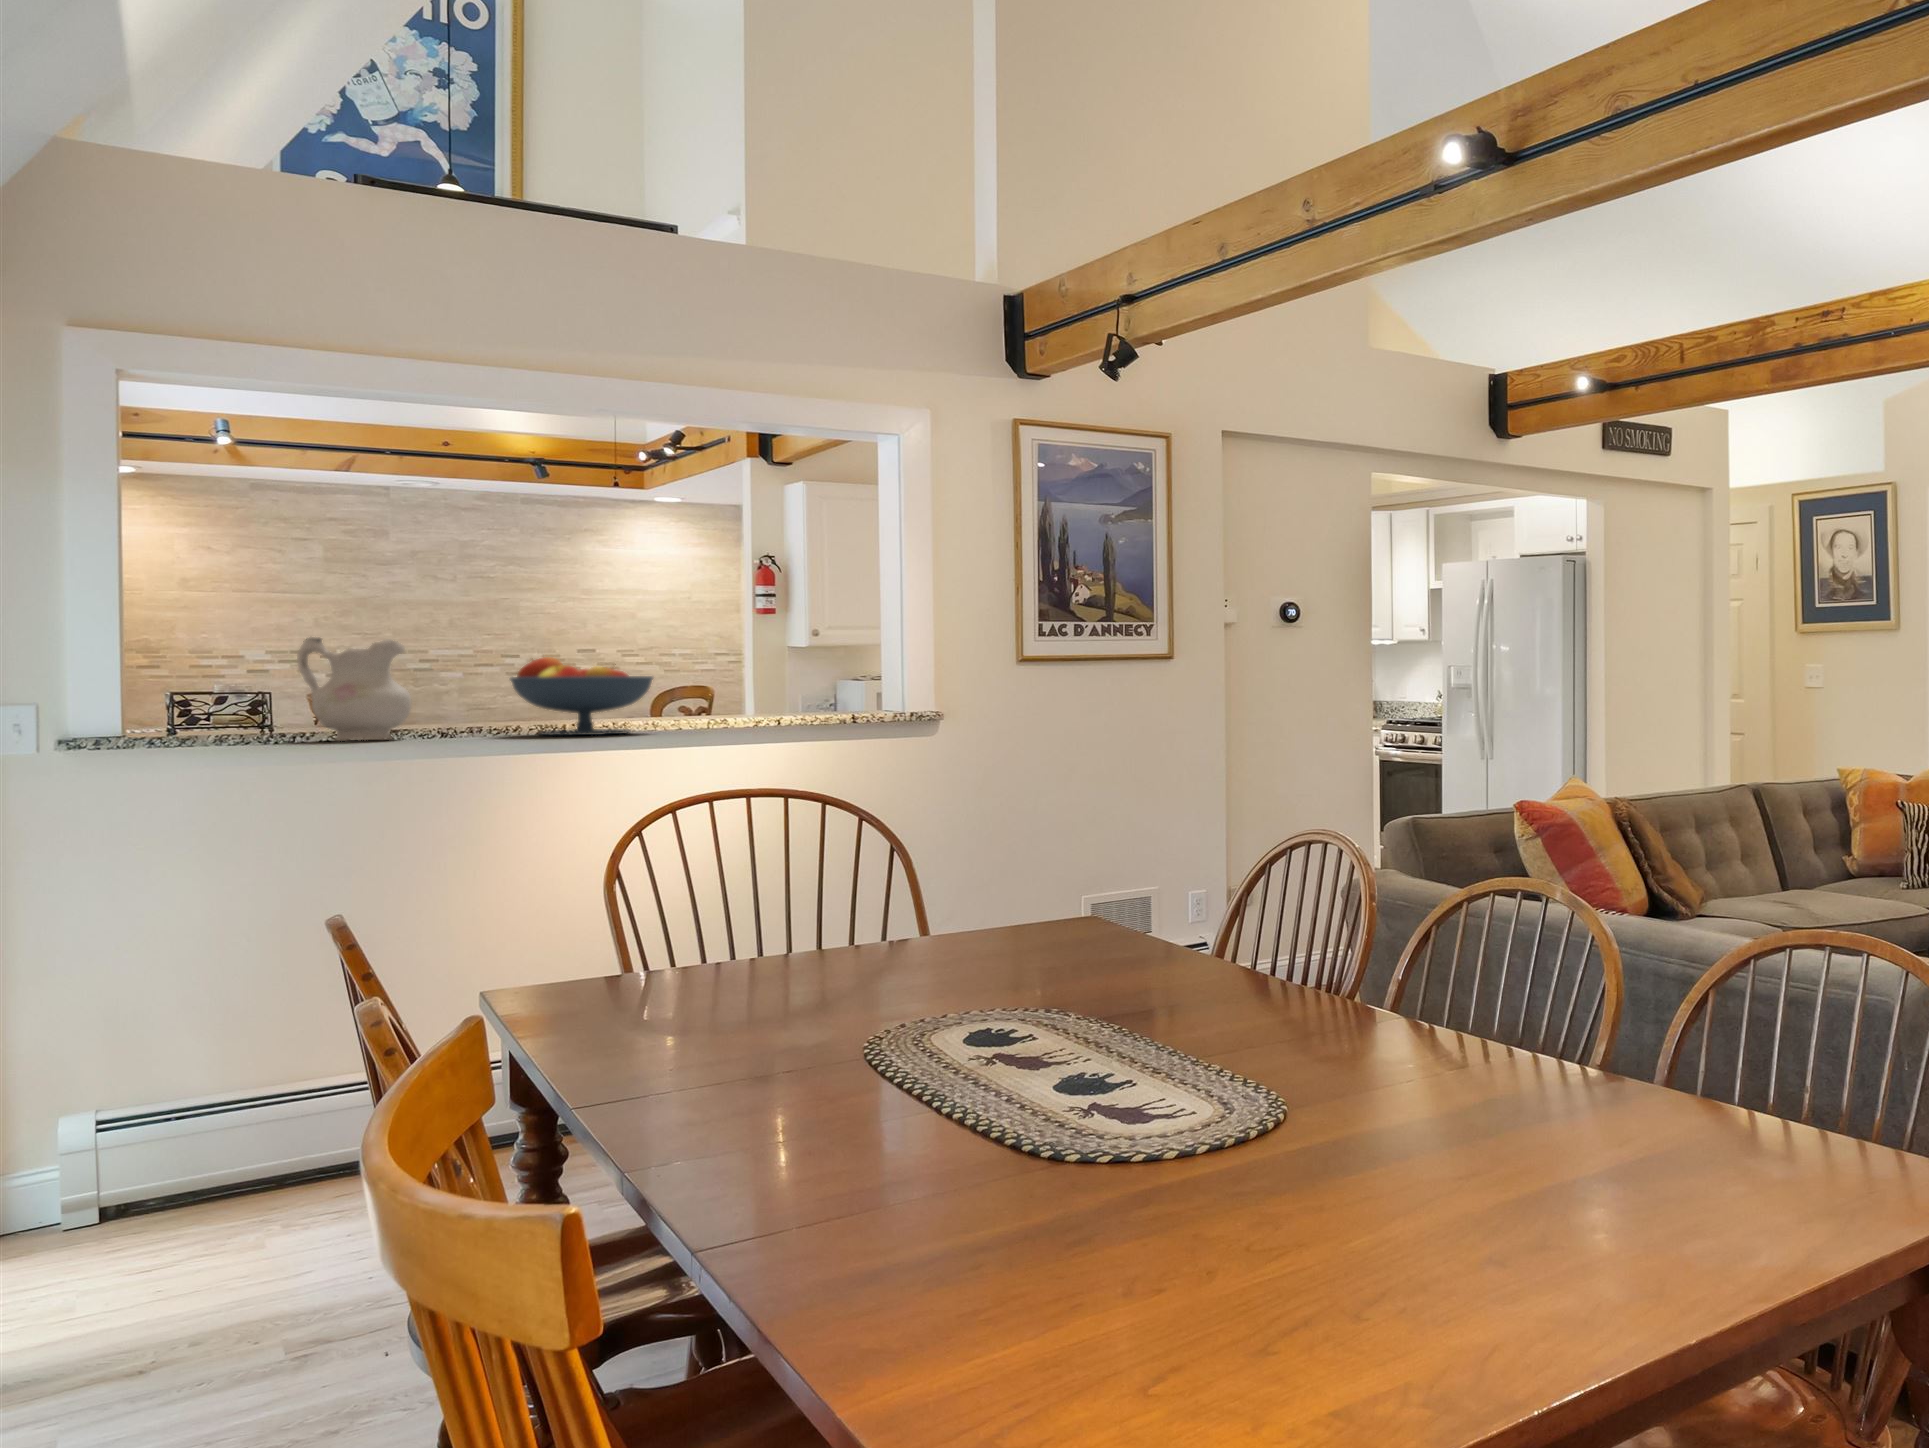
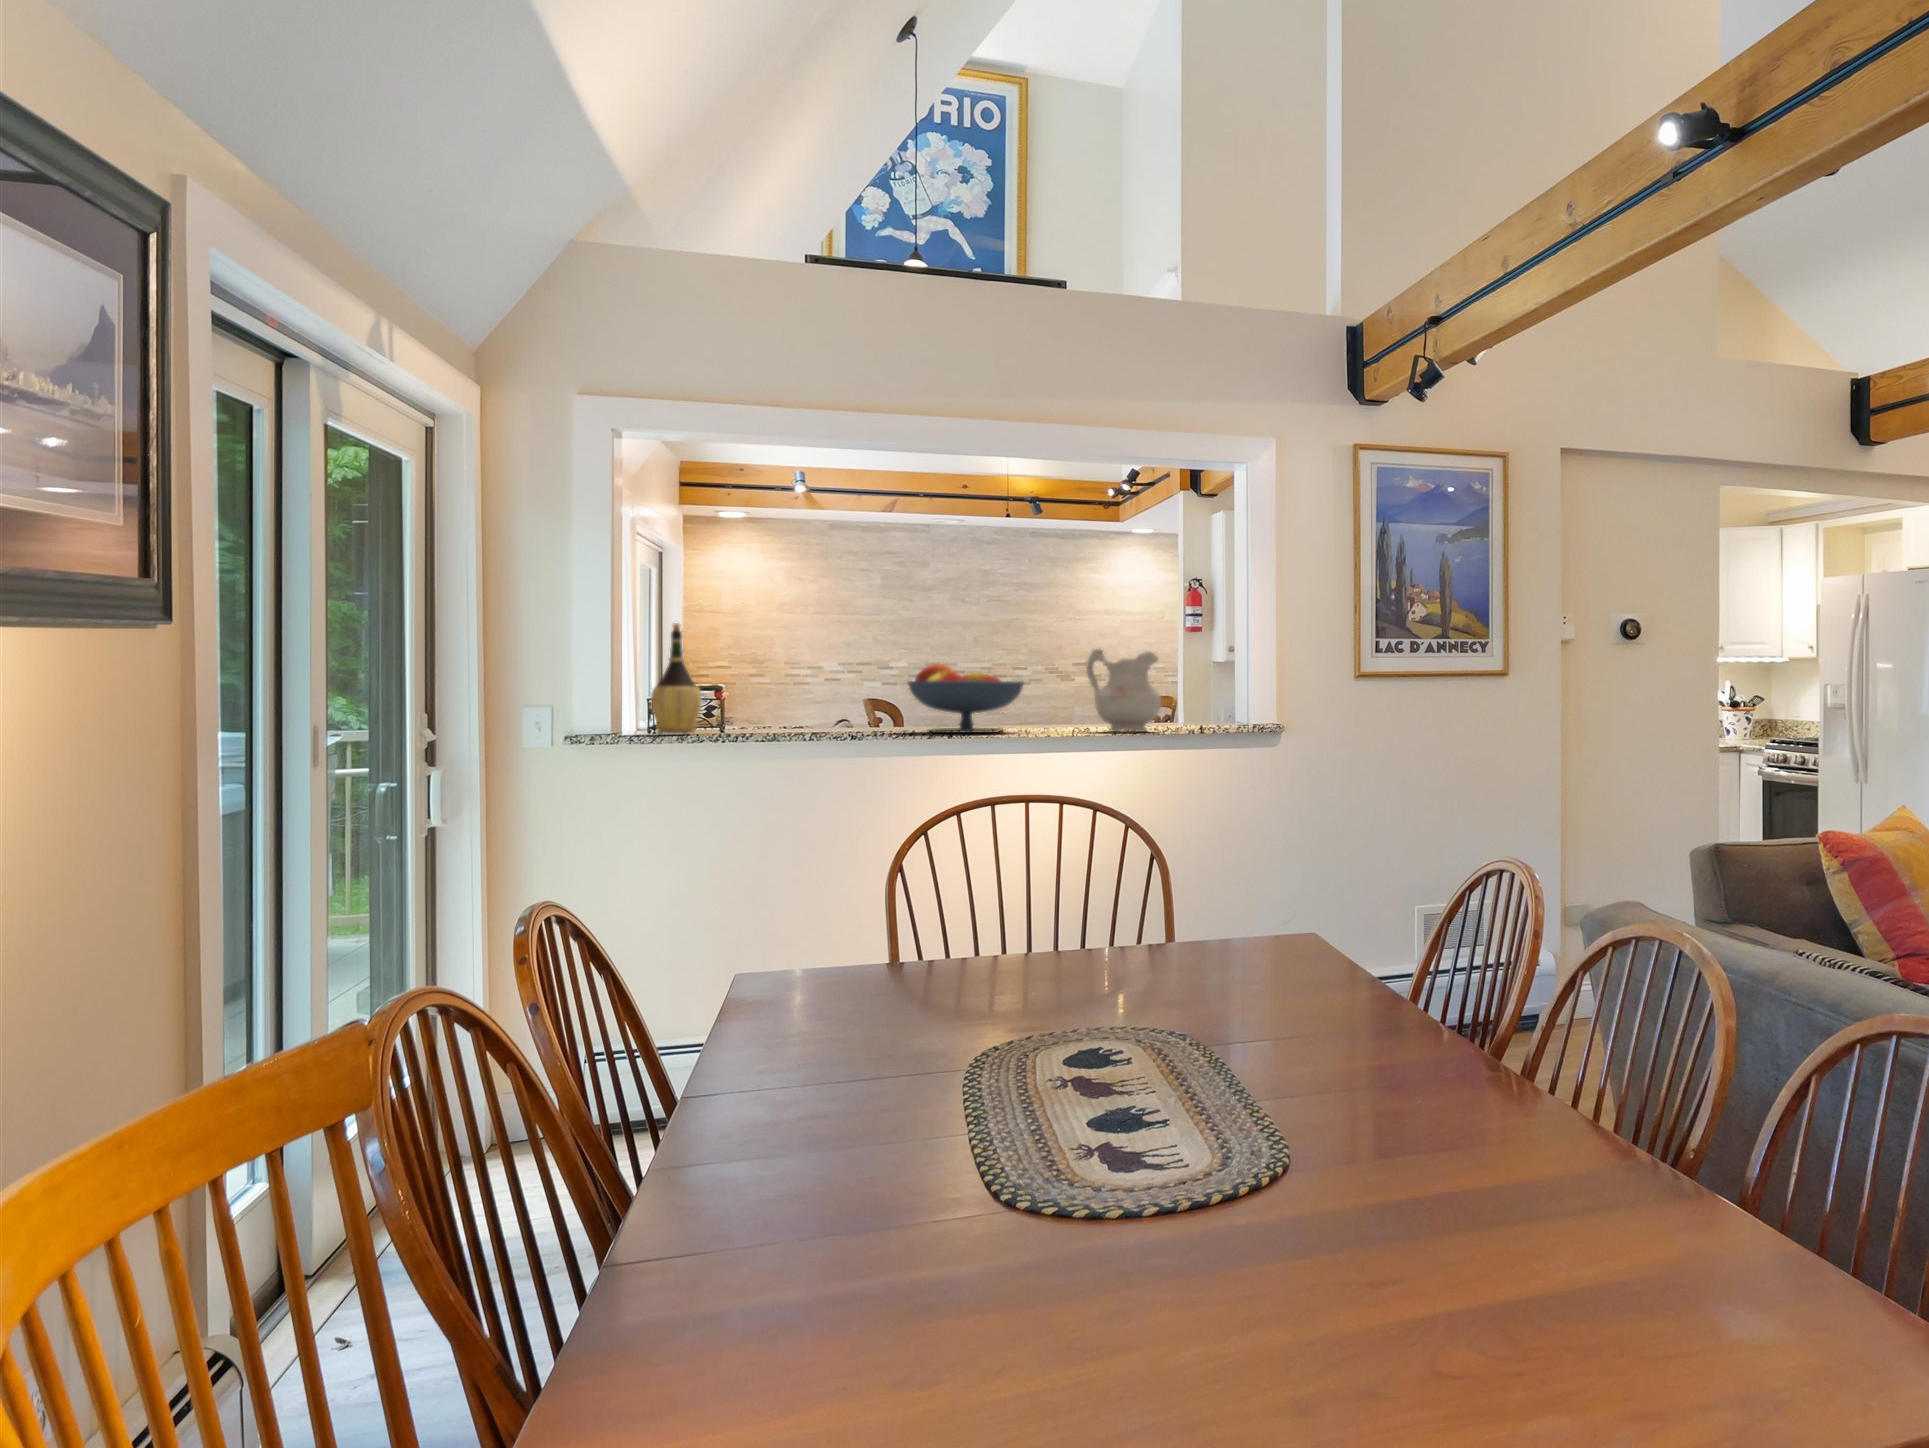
wine bottle: none [177,612,246,744] -> present [651,623,702,734]
ceramic pitcher: present [297,637,411,741] -> present [1086,649,1161,732]

